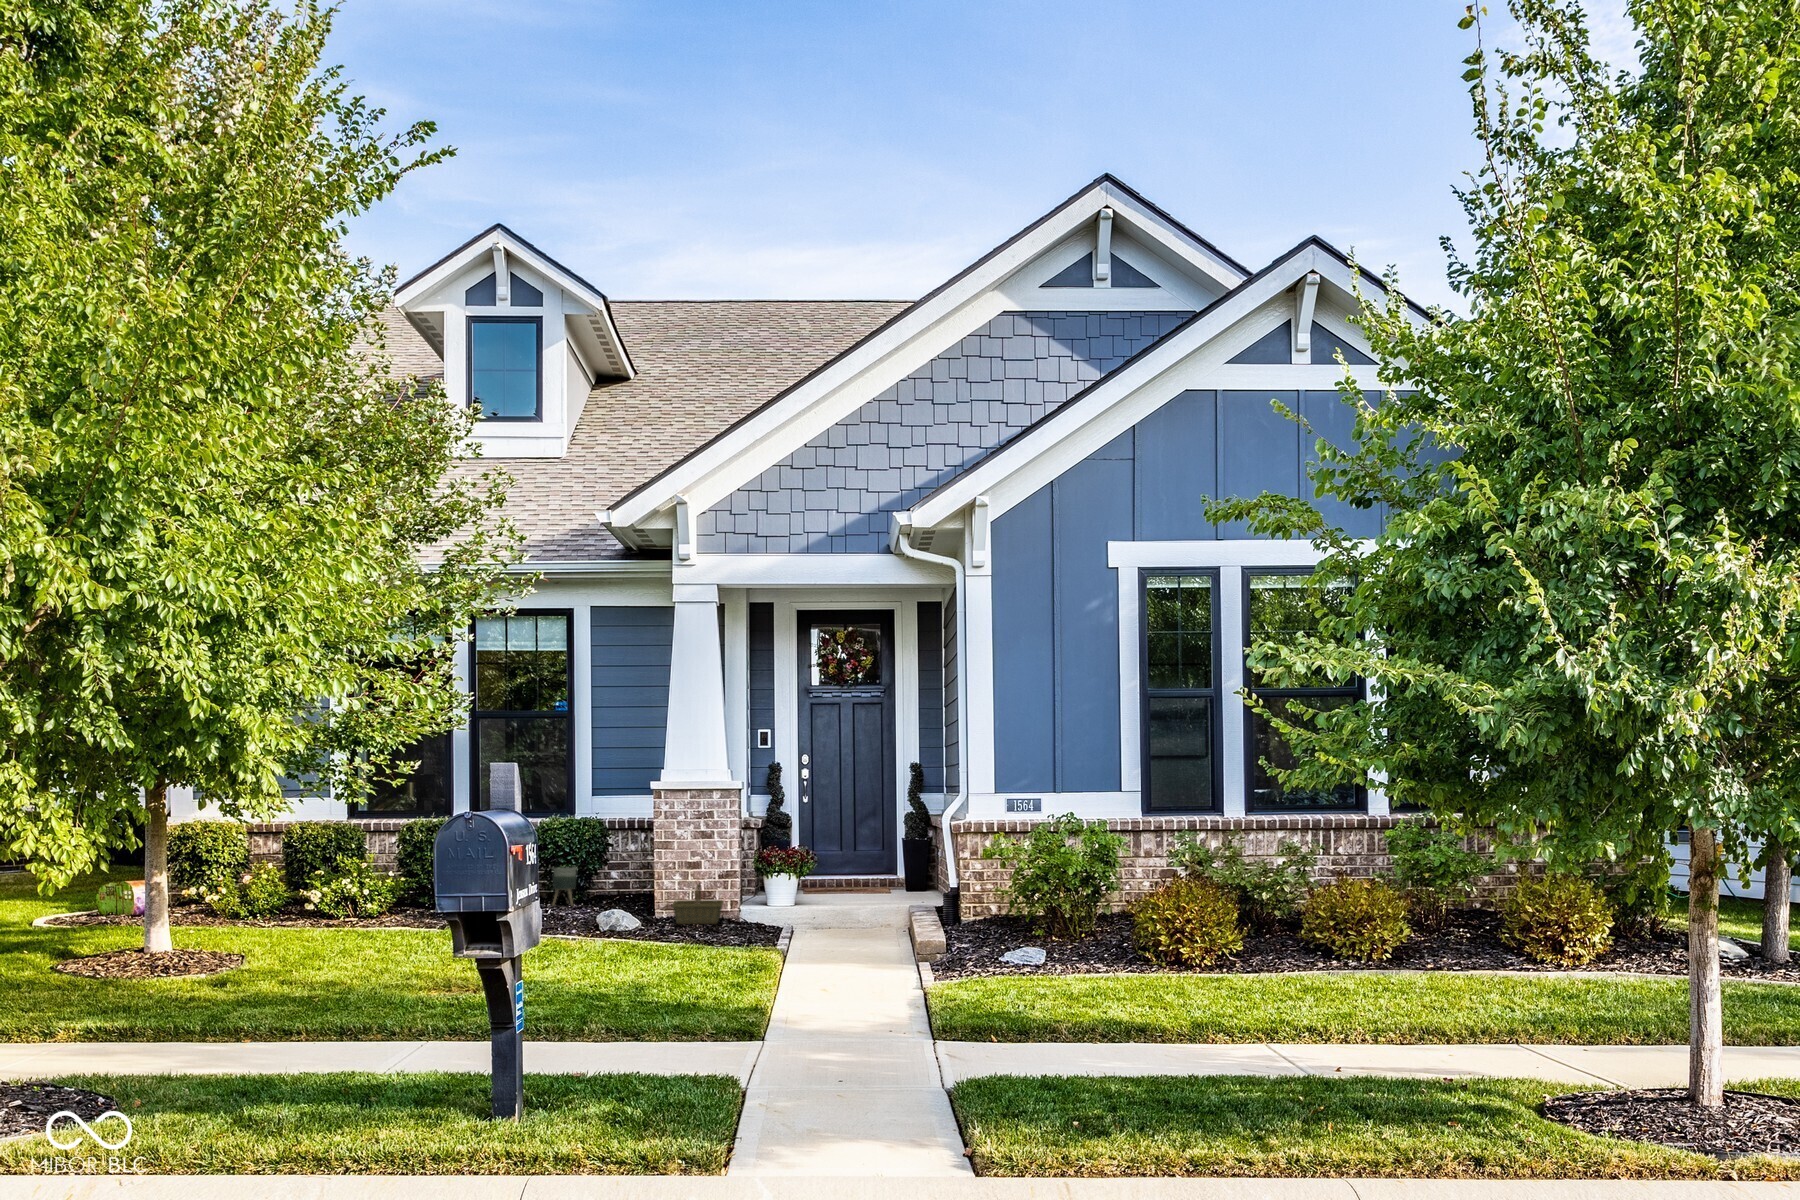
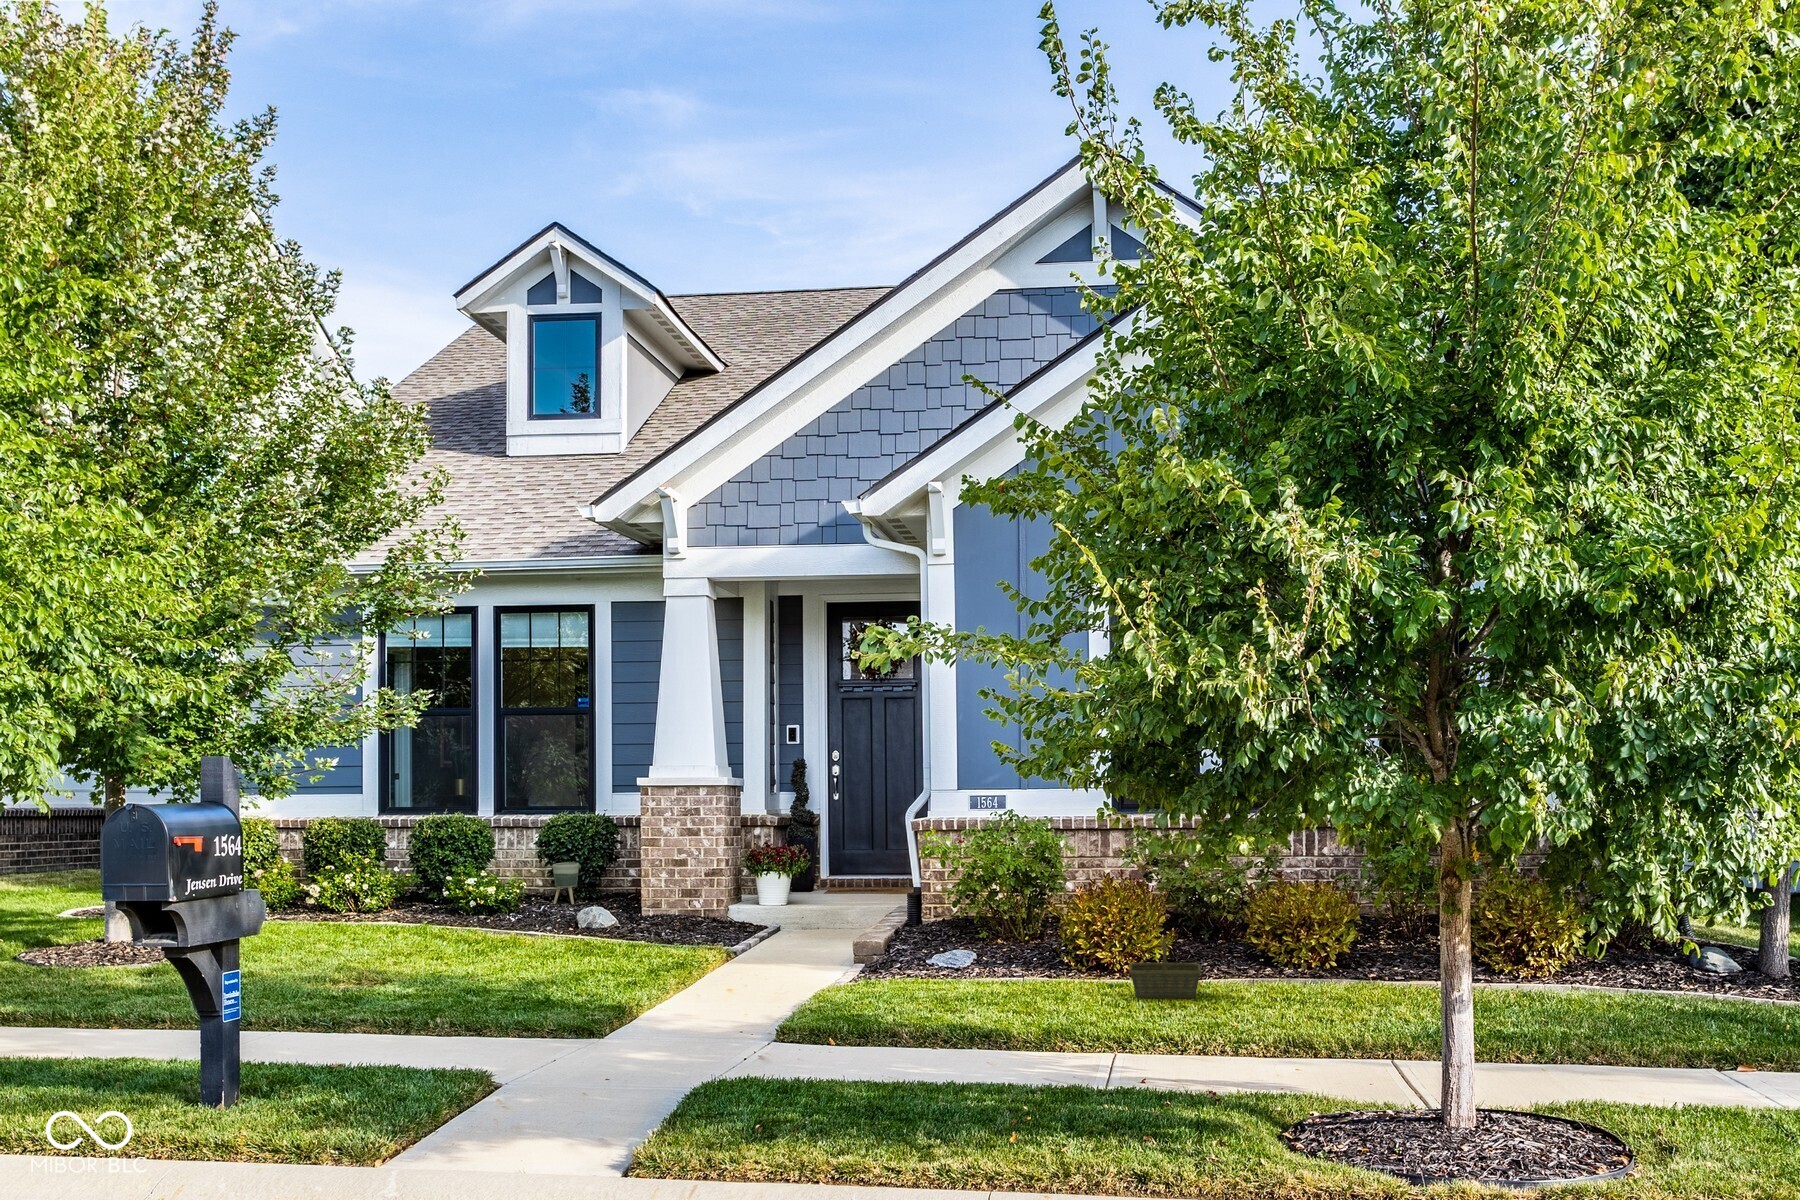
basket: present [672,884,724,924] -> present [1129,940,1201,998]

